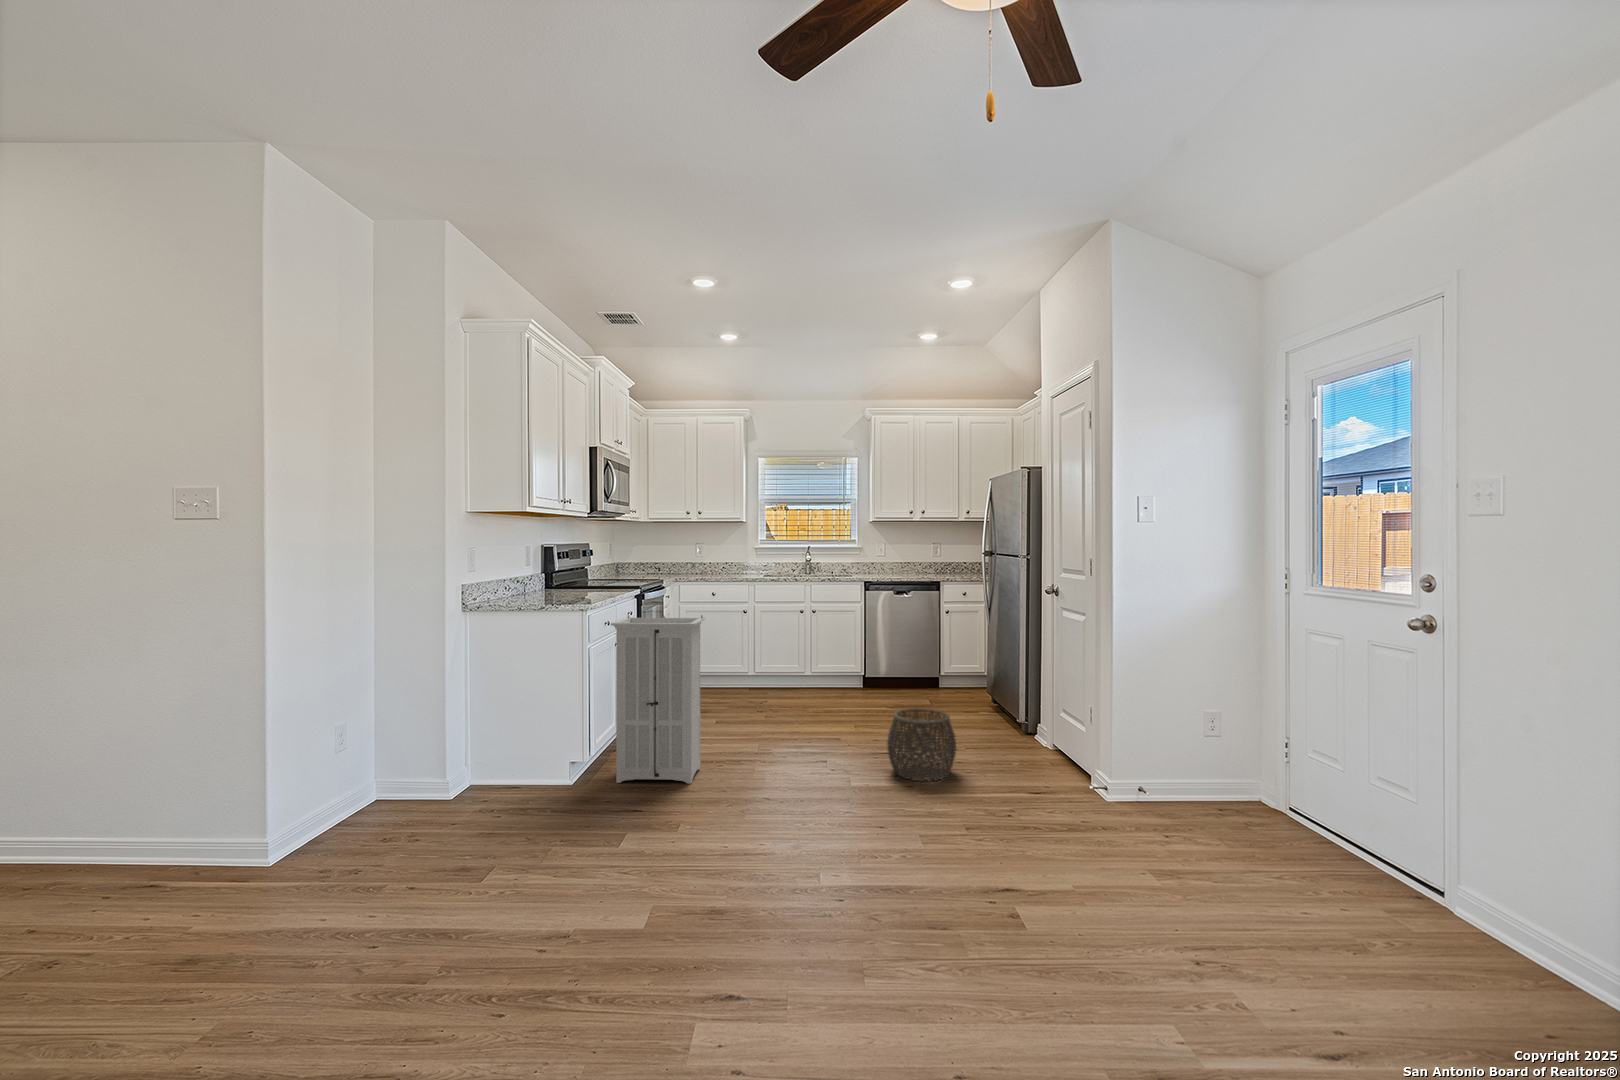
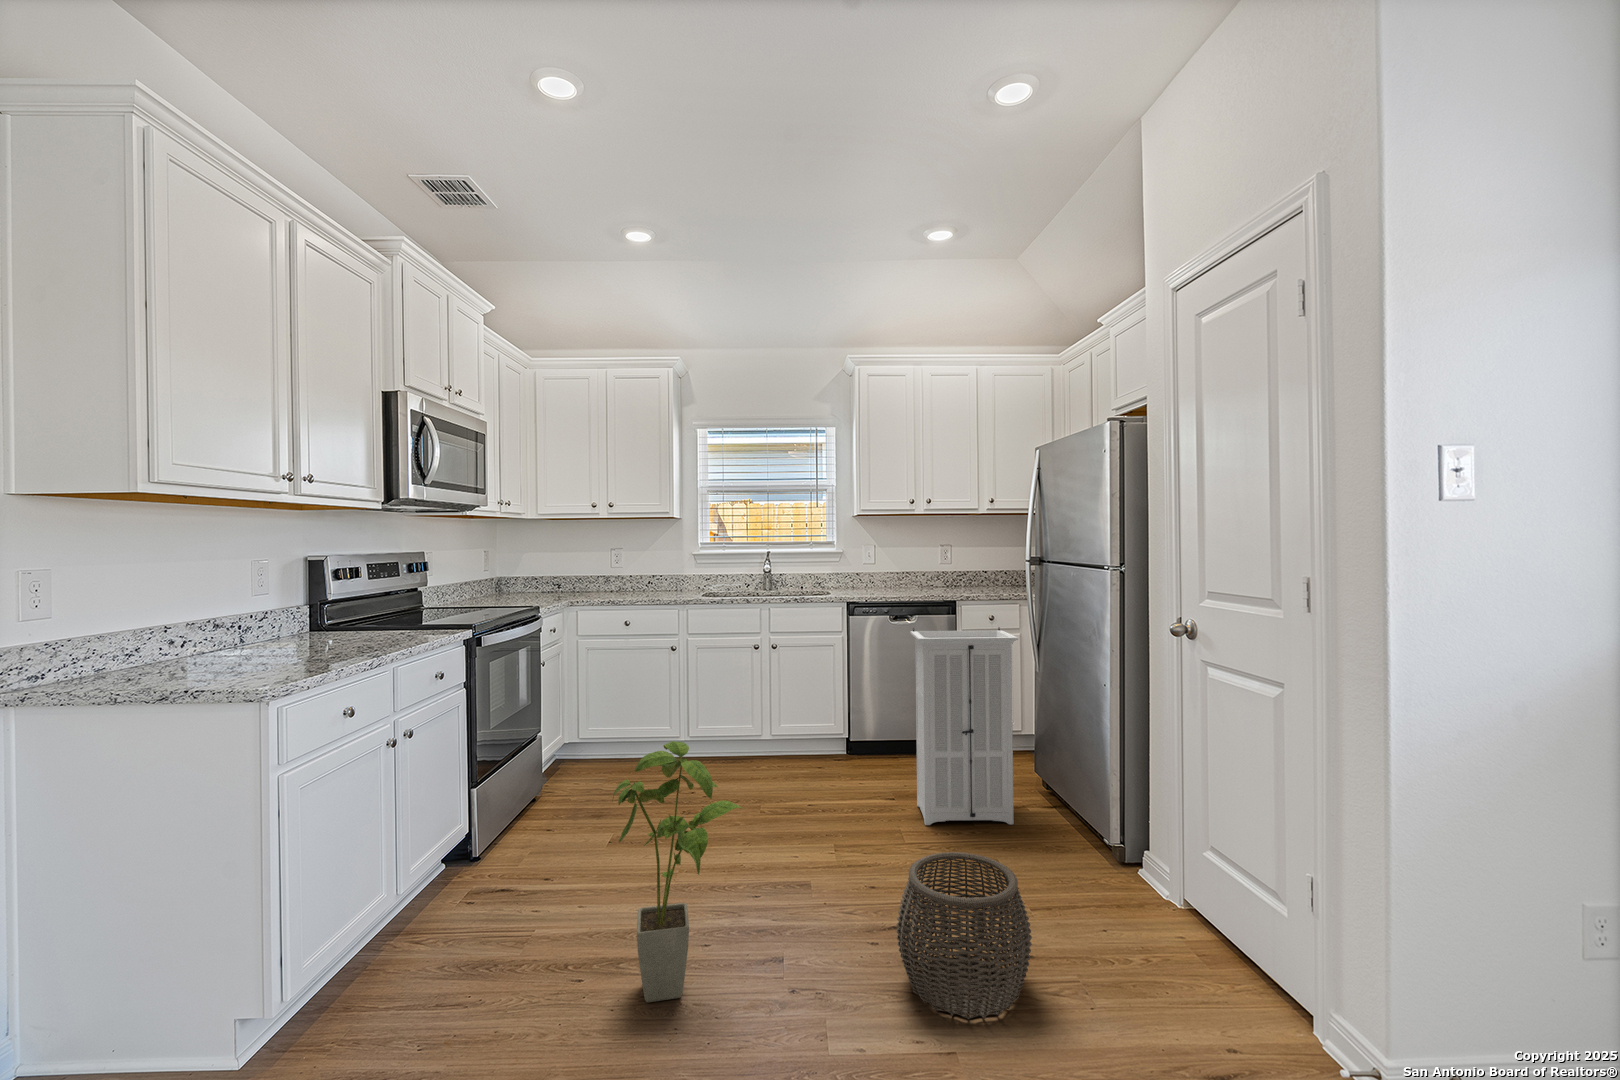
storage cabinet: present [611,615,705,784] -> present [910,628,1018,825]
house plant: none [738,642,806,775] -> present [613,741,743,1002]

